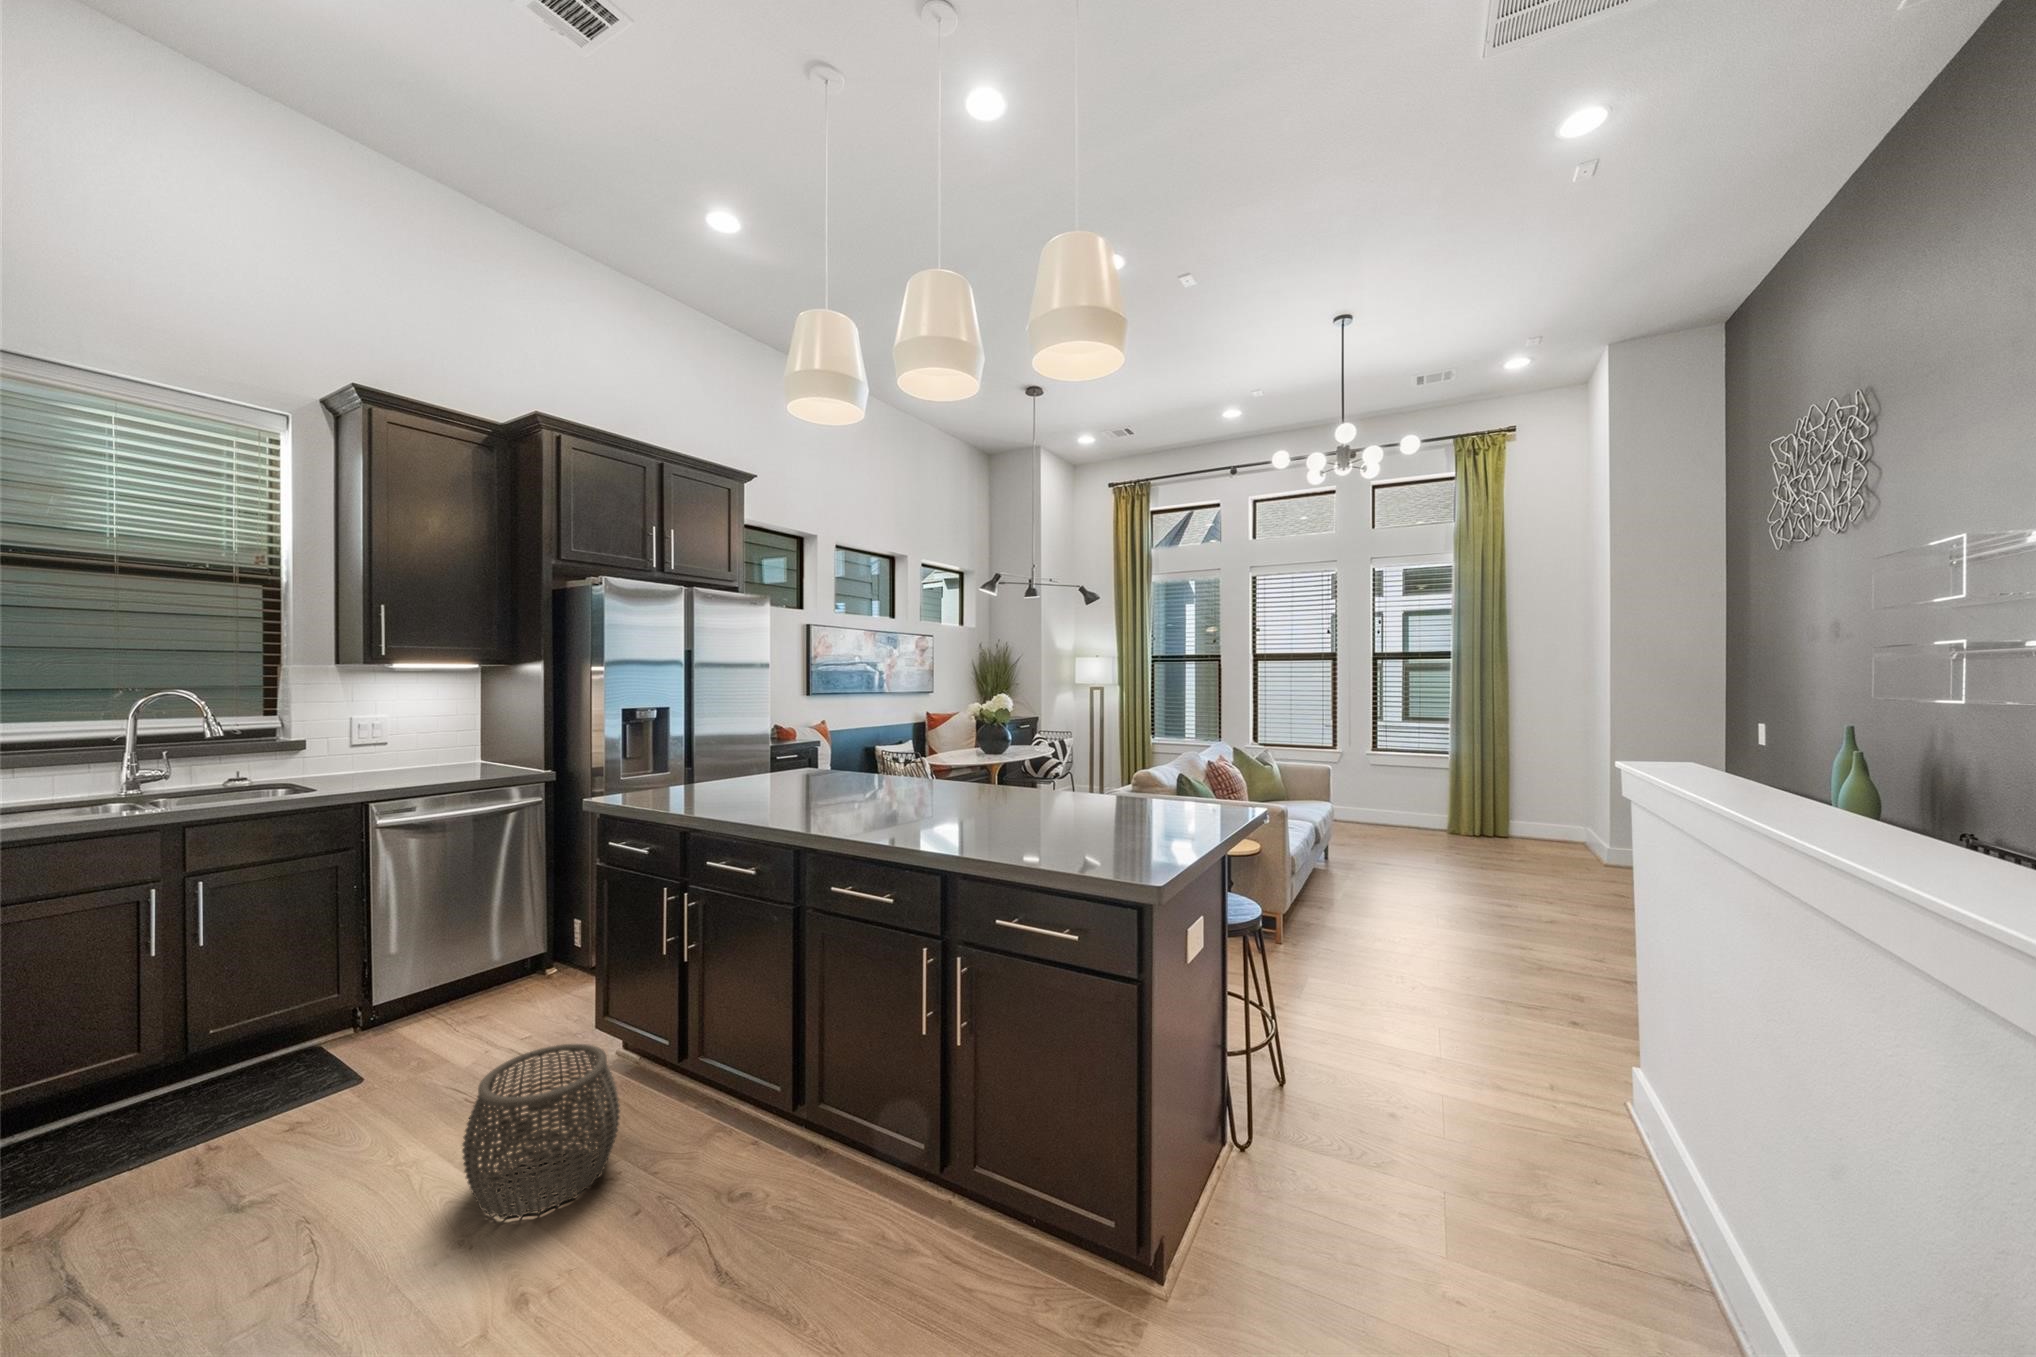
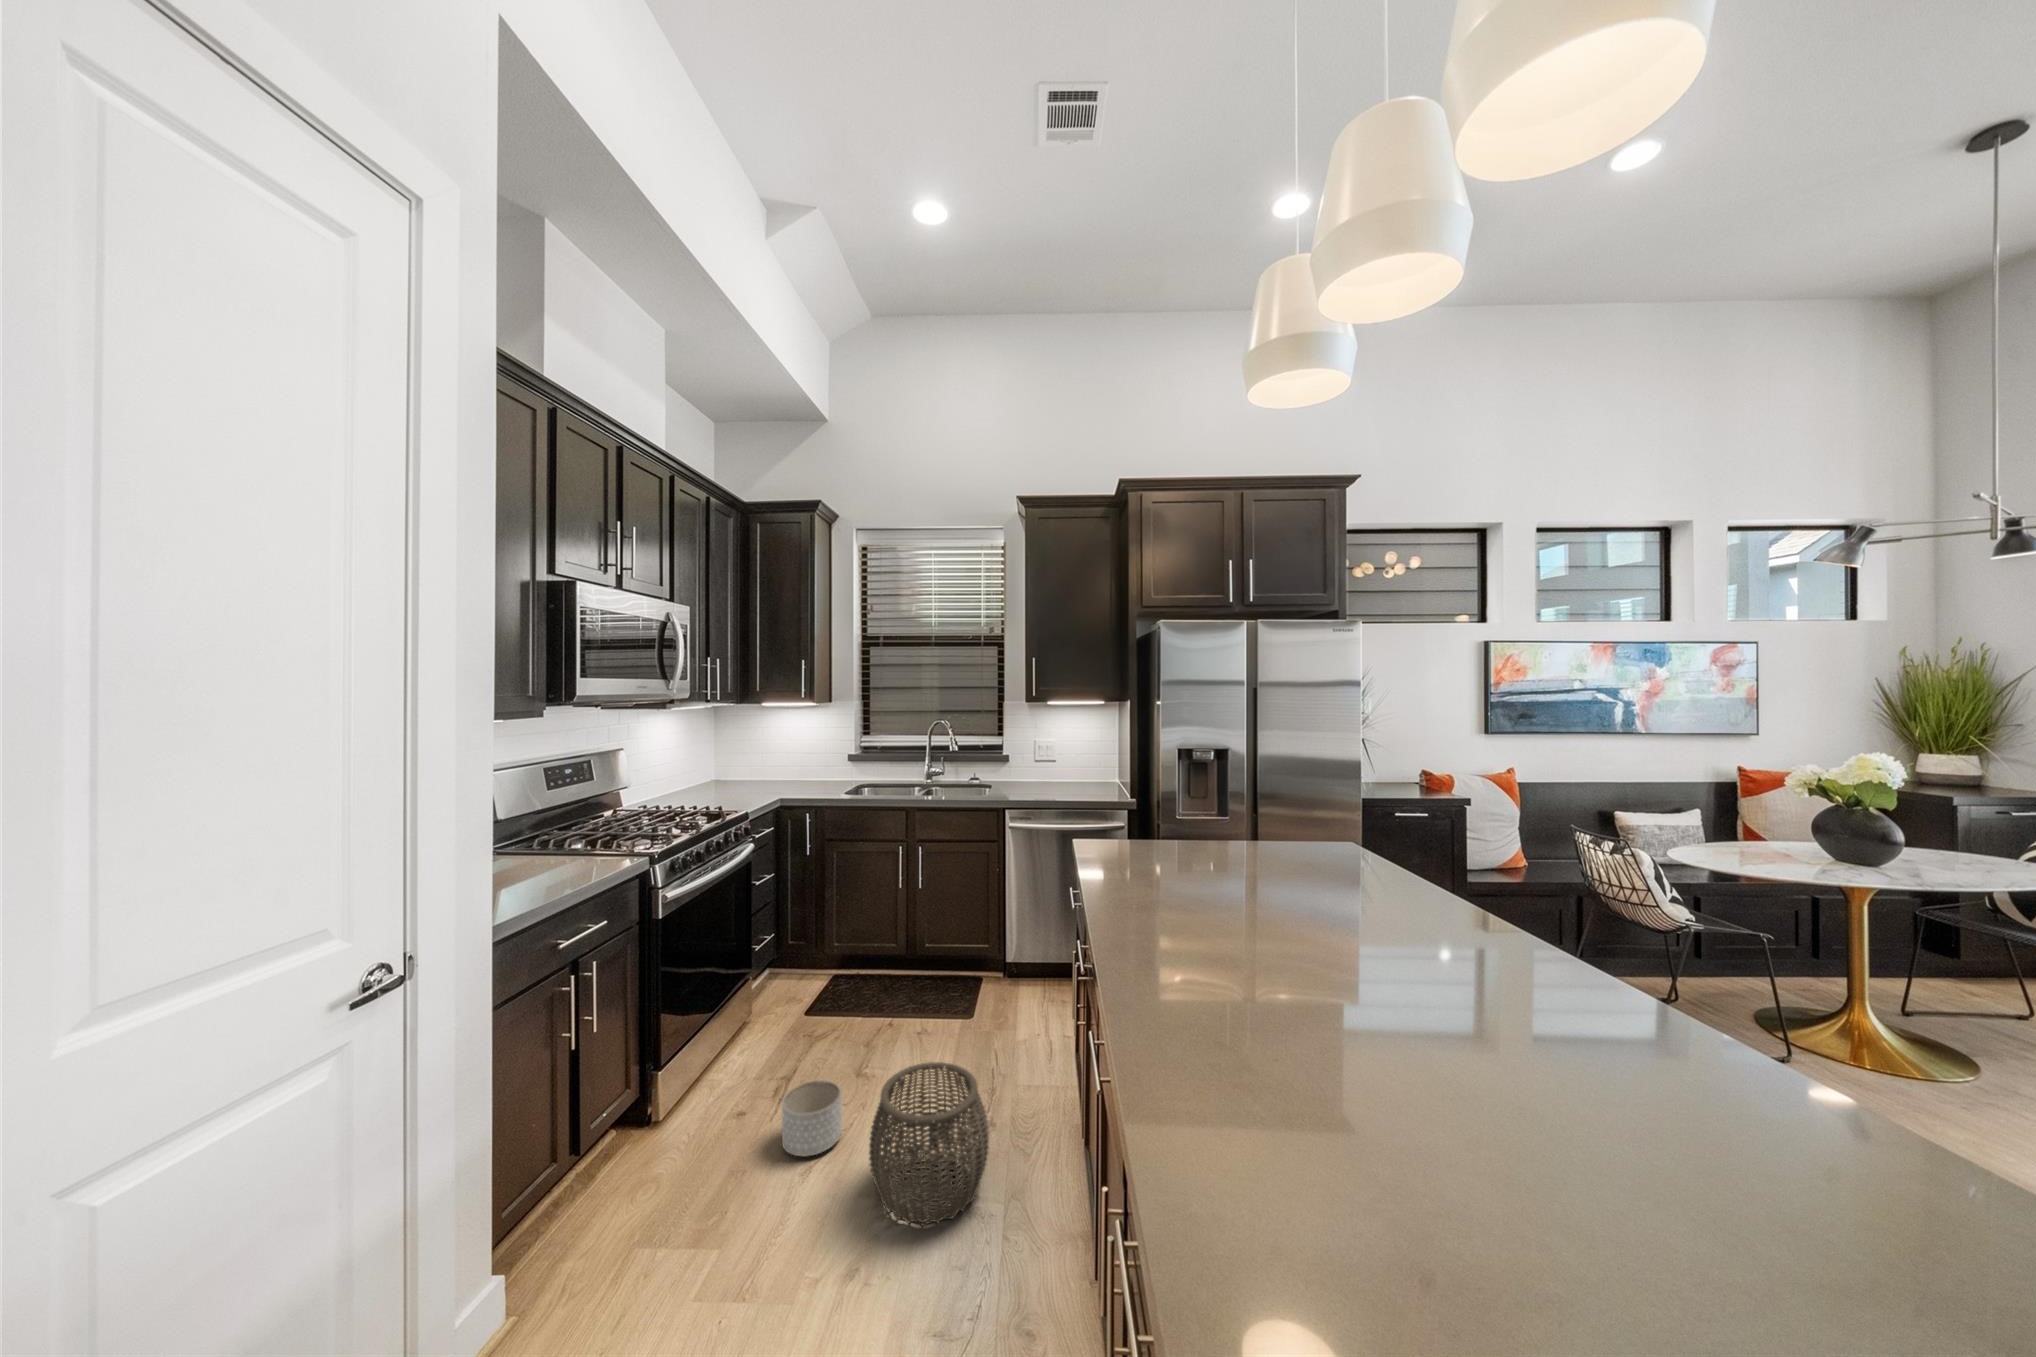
planter: none [239,1173,354,1292] -> present [782,1080,842,1156]

